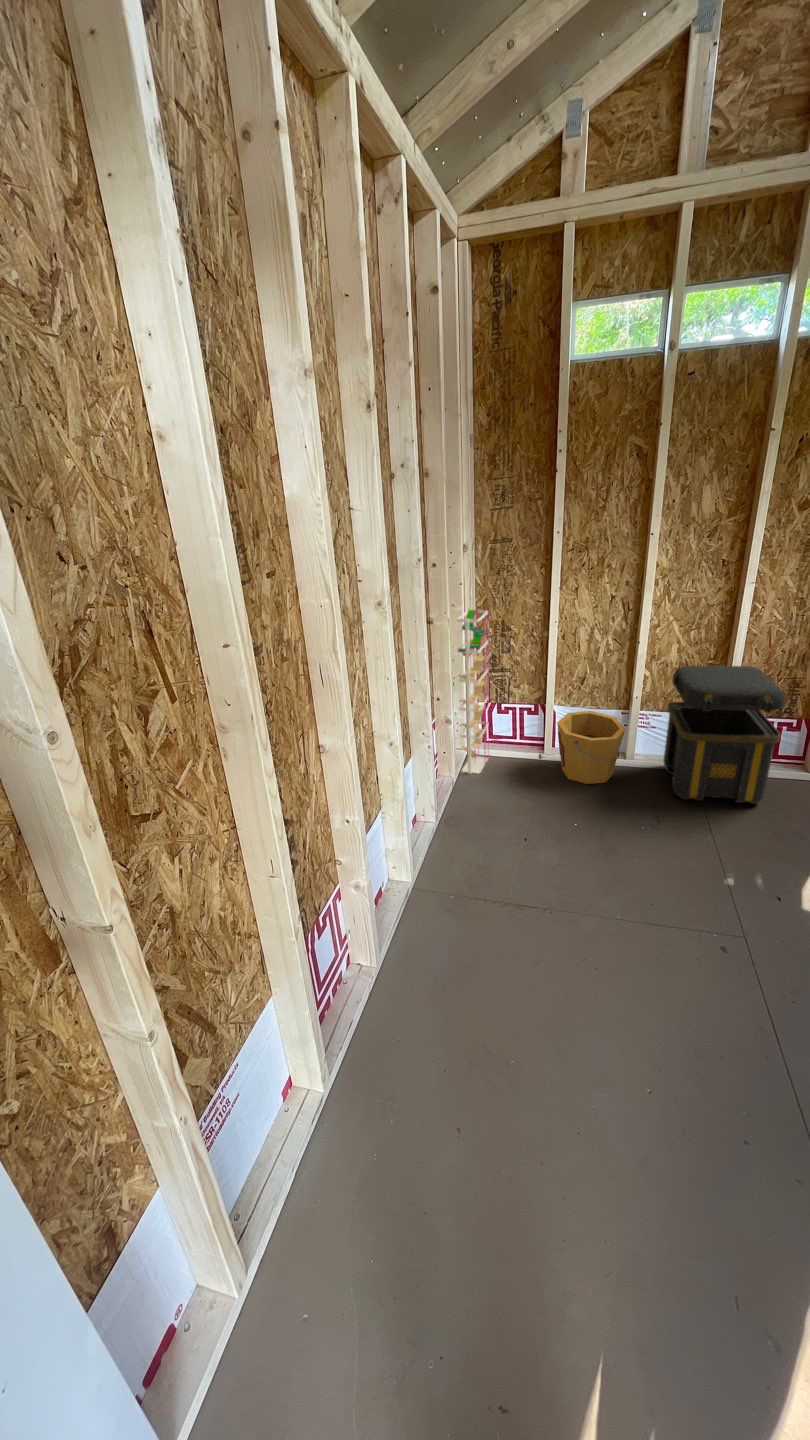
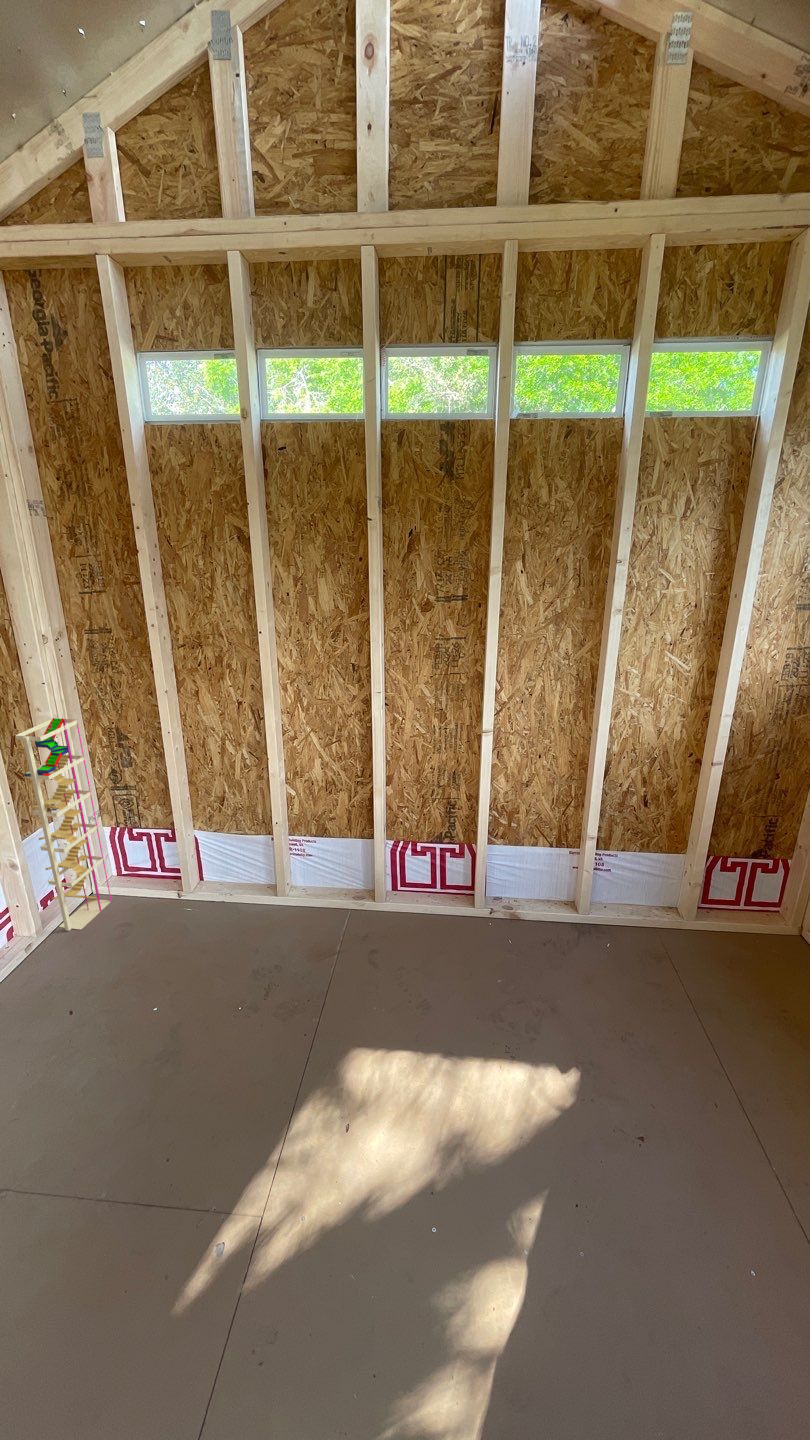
toolbox: present [664,665,786,803] -> none [294,787,408,959]
bucket: present [558,711,625,784] -> none [174,839,261,939]

